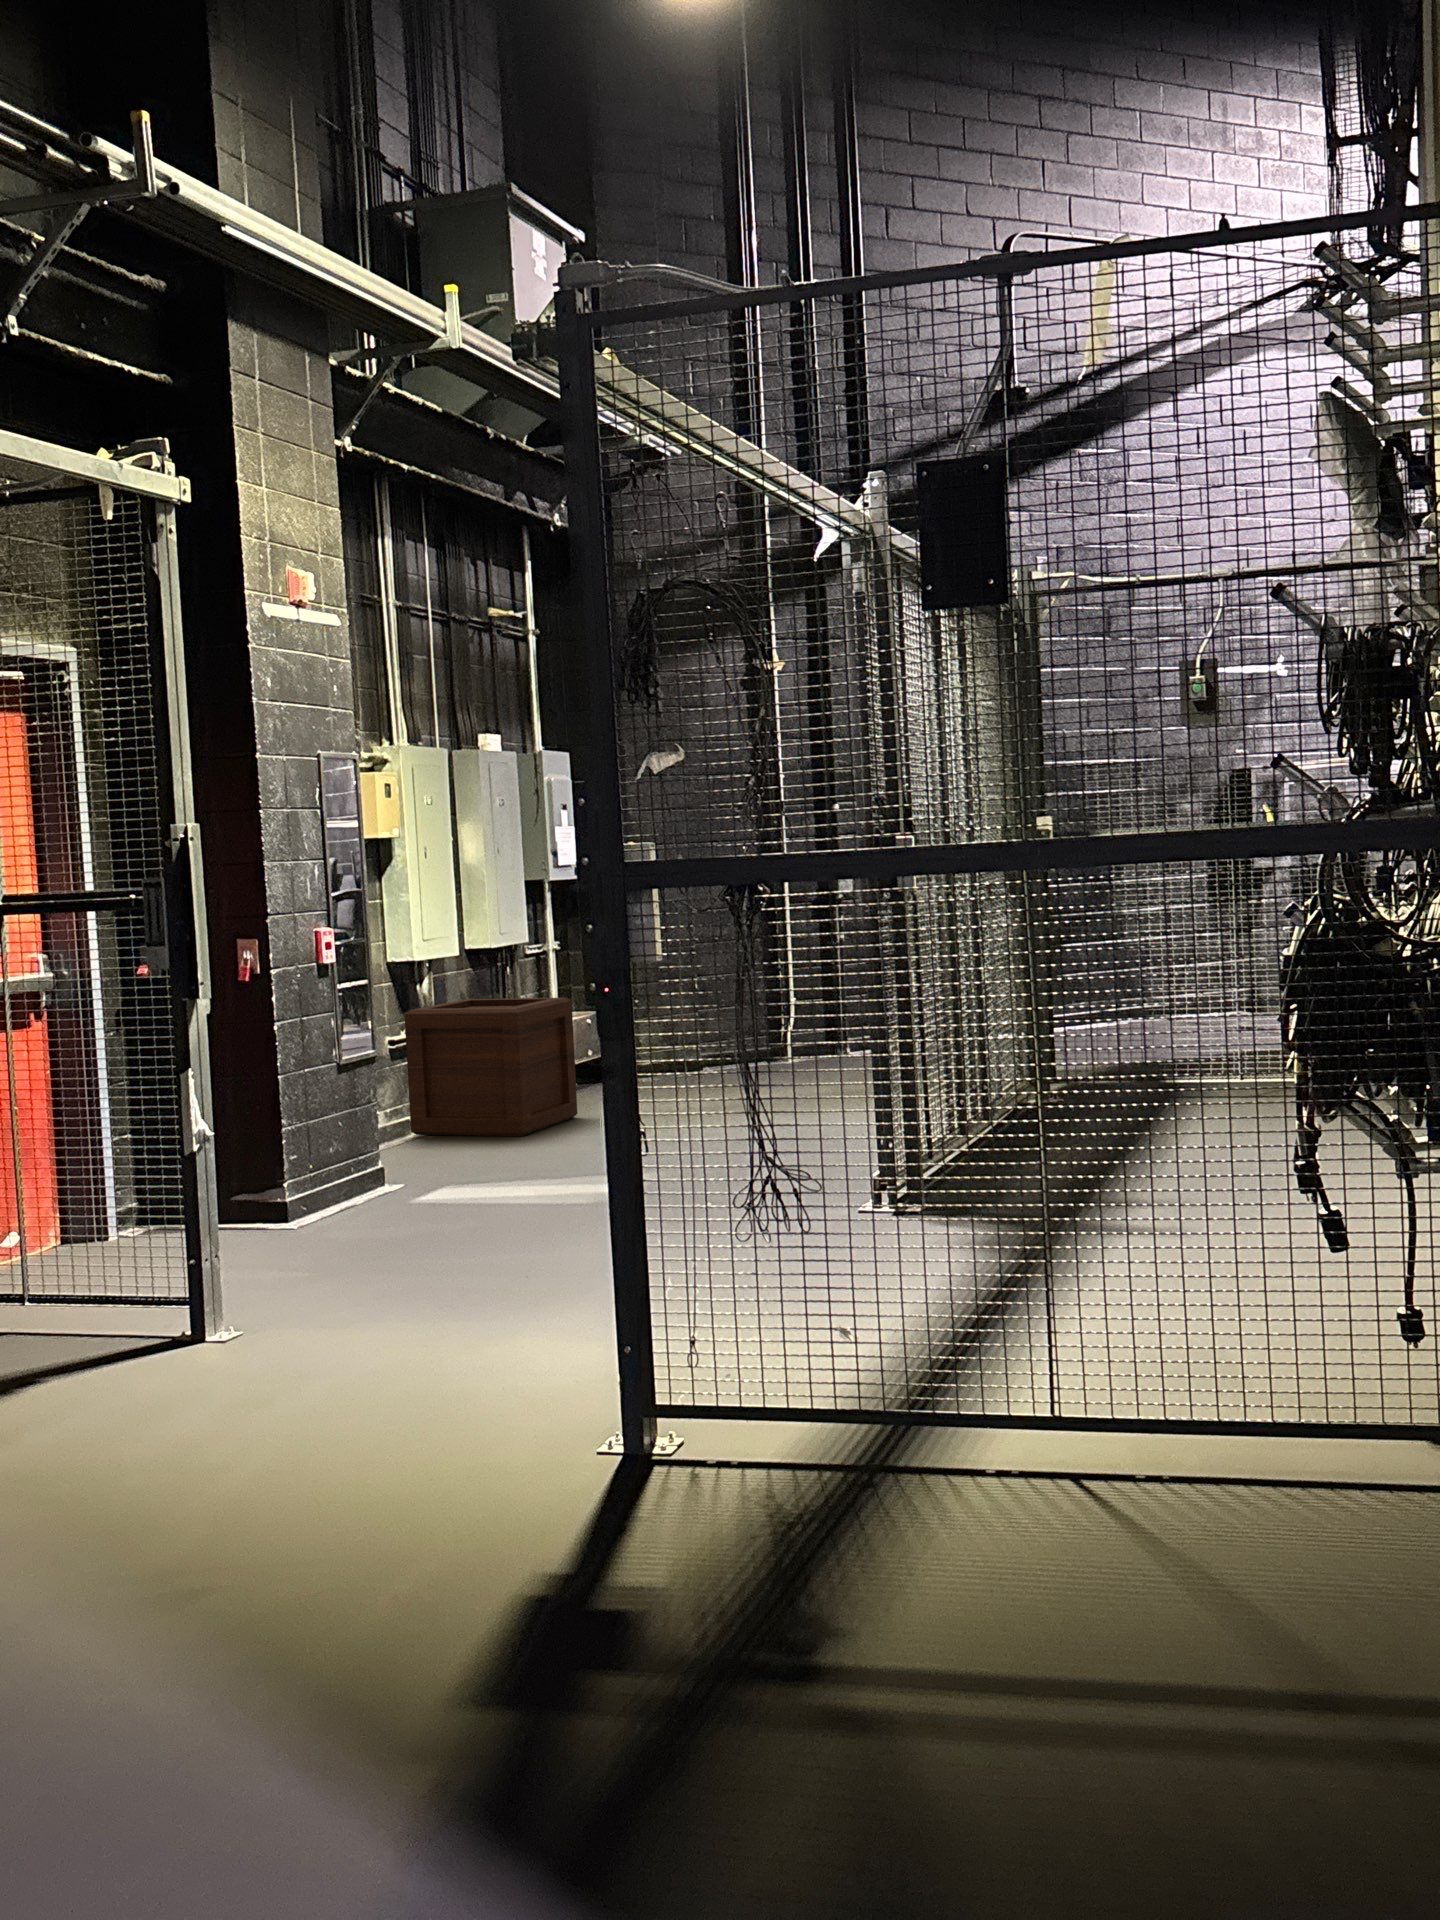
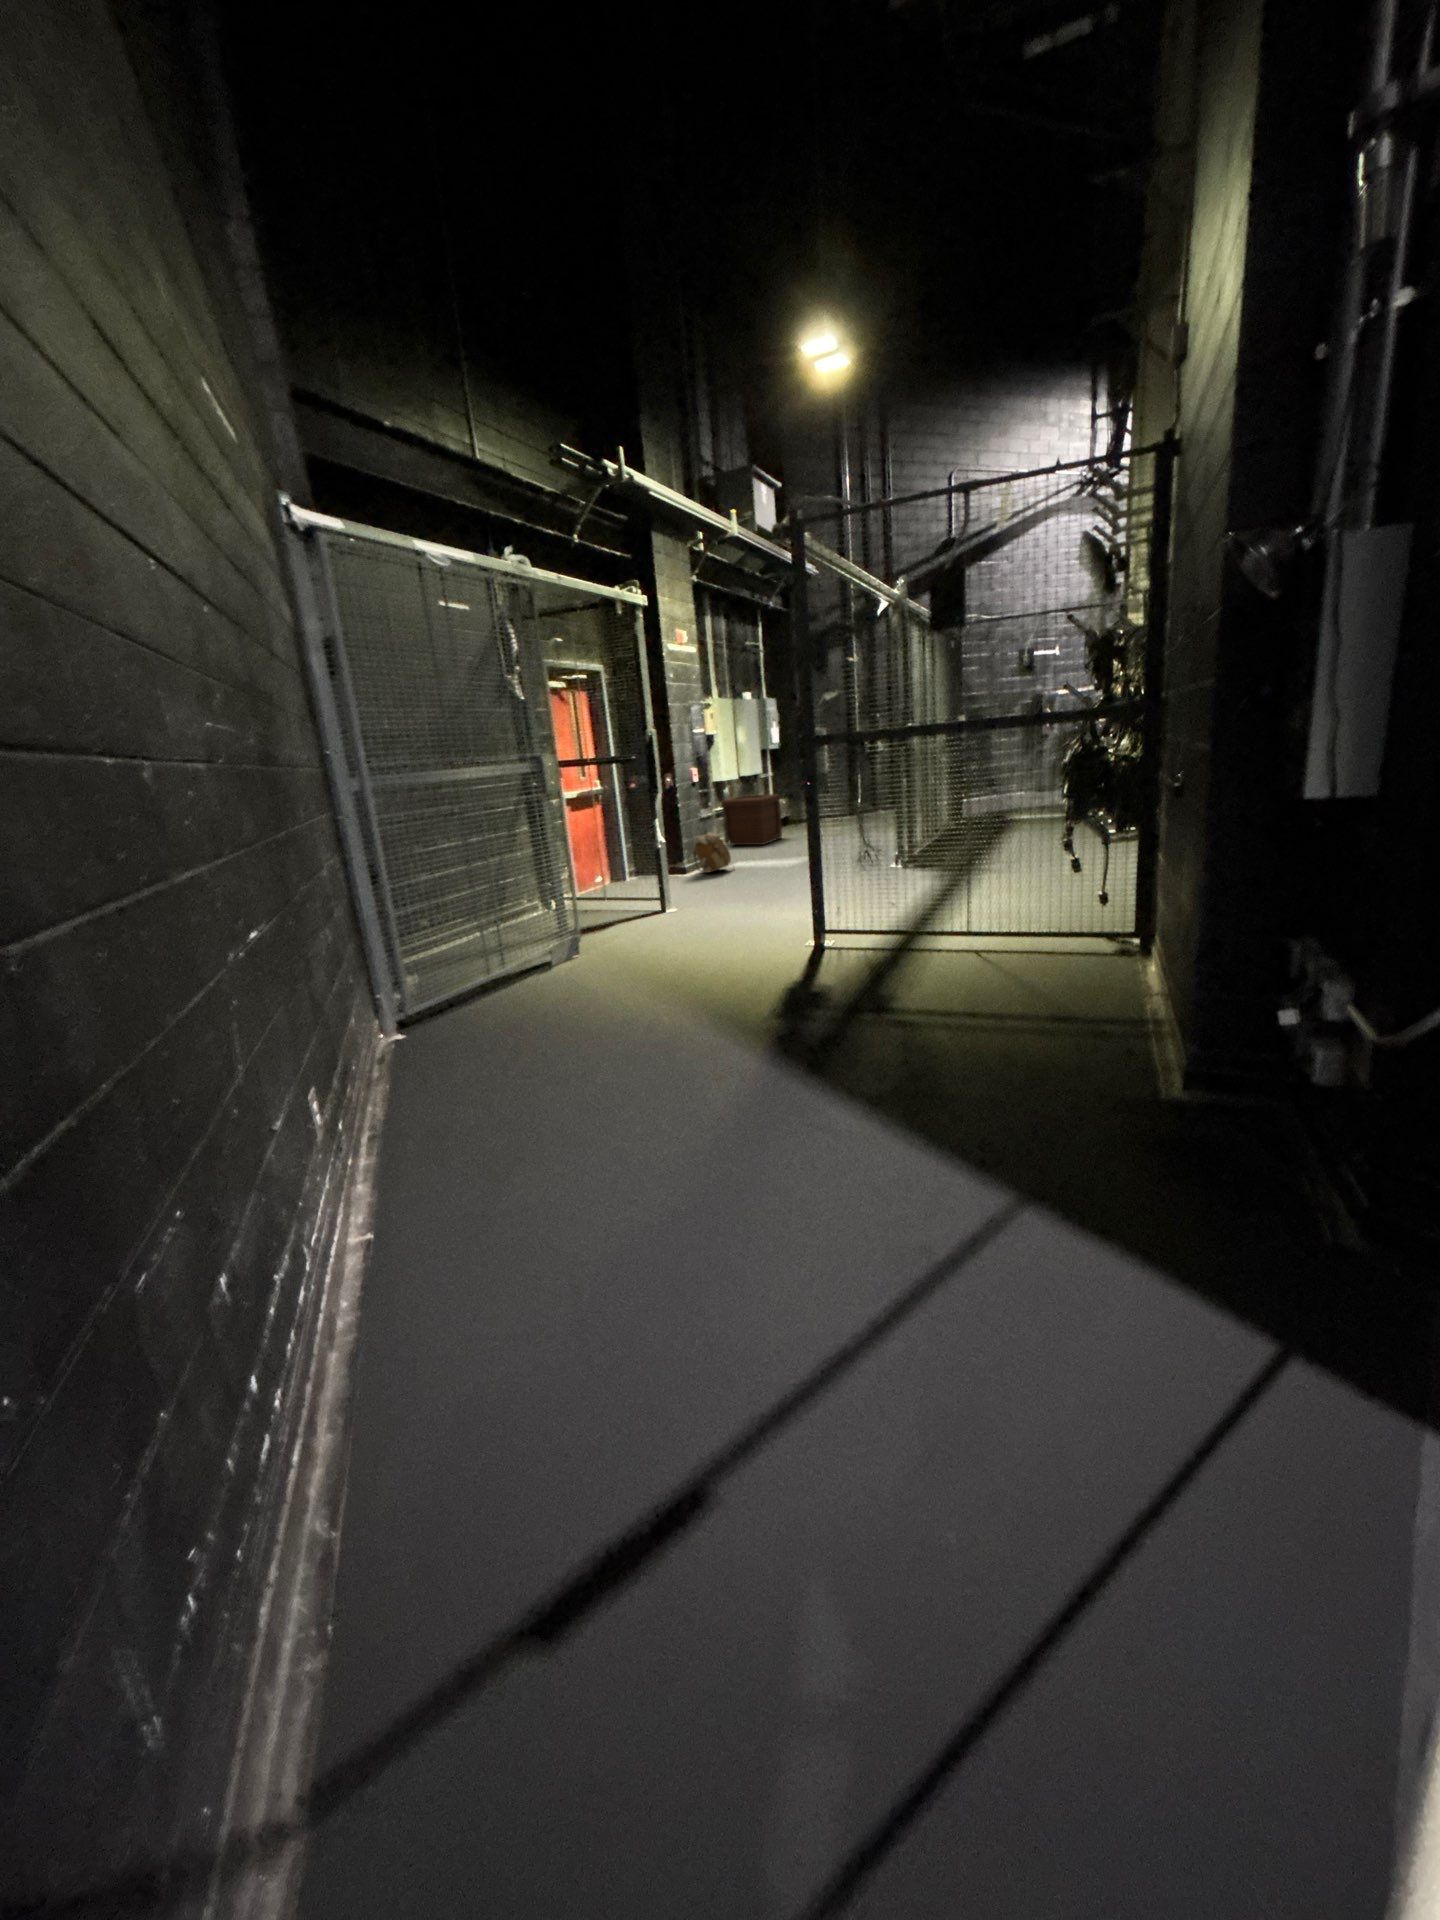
backpack: none [307,1102,428,1219] -> present [693,833,731,873]

